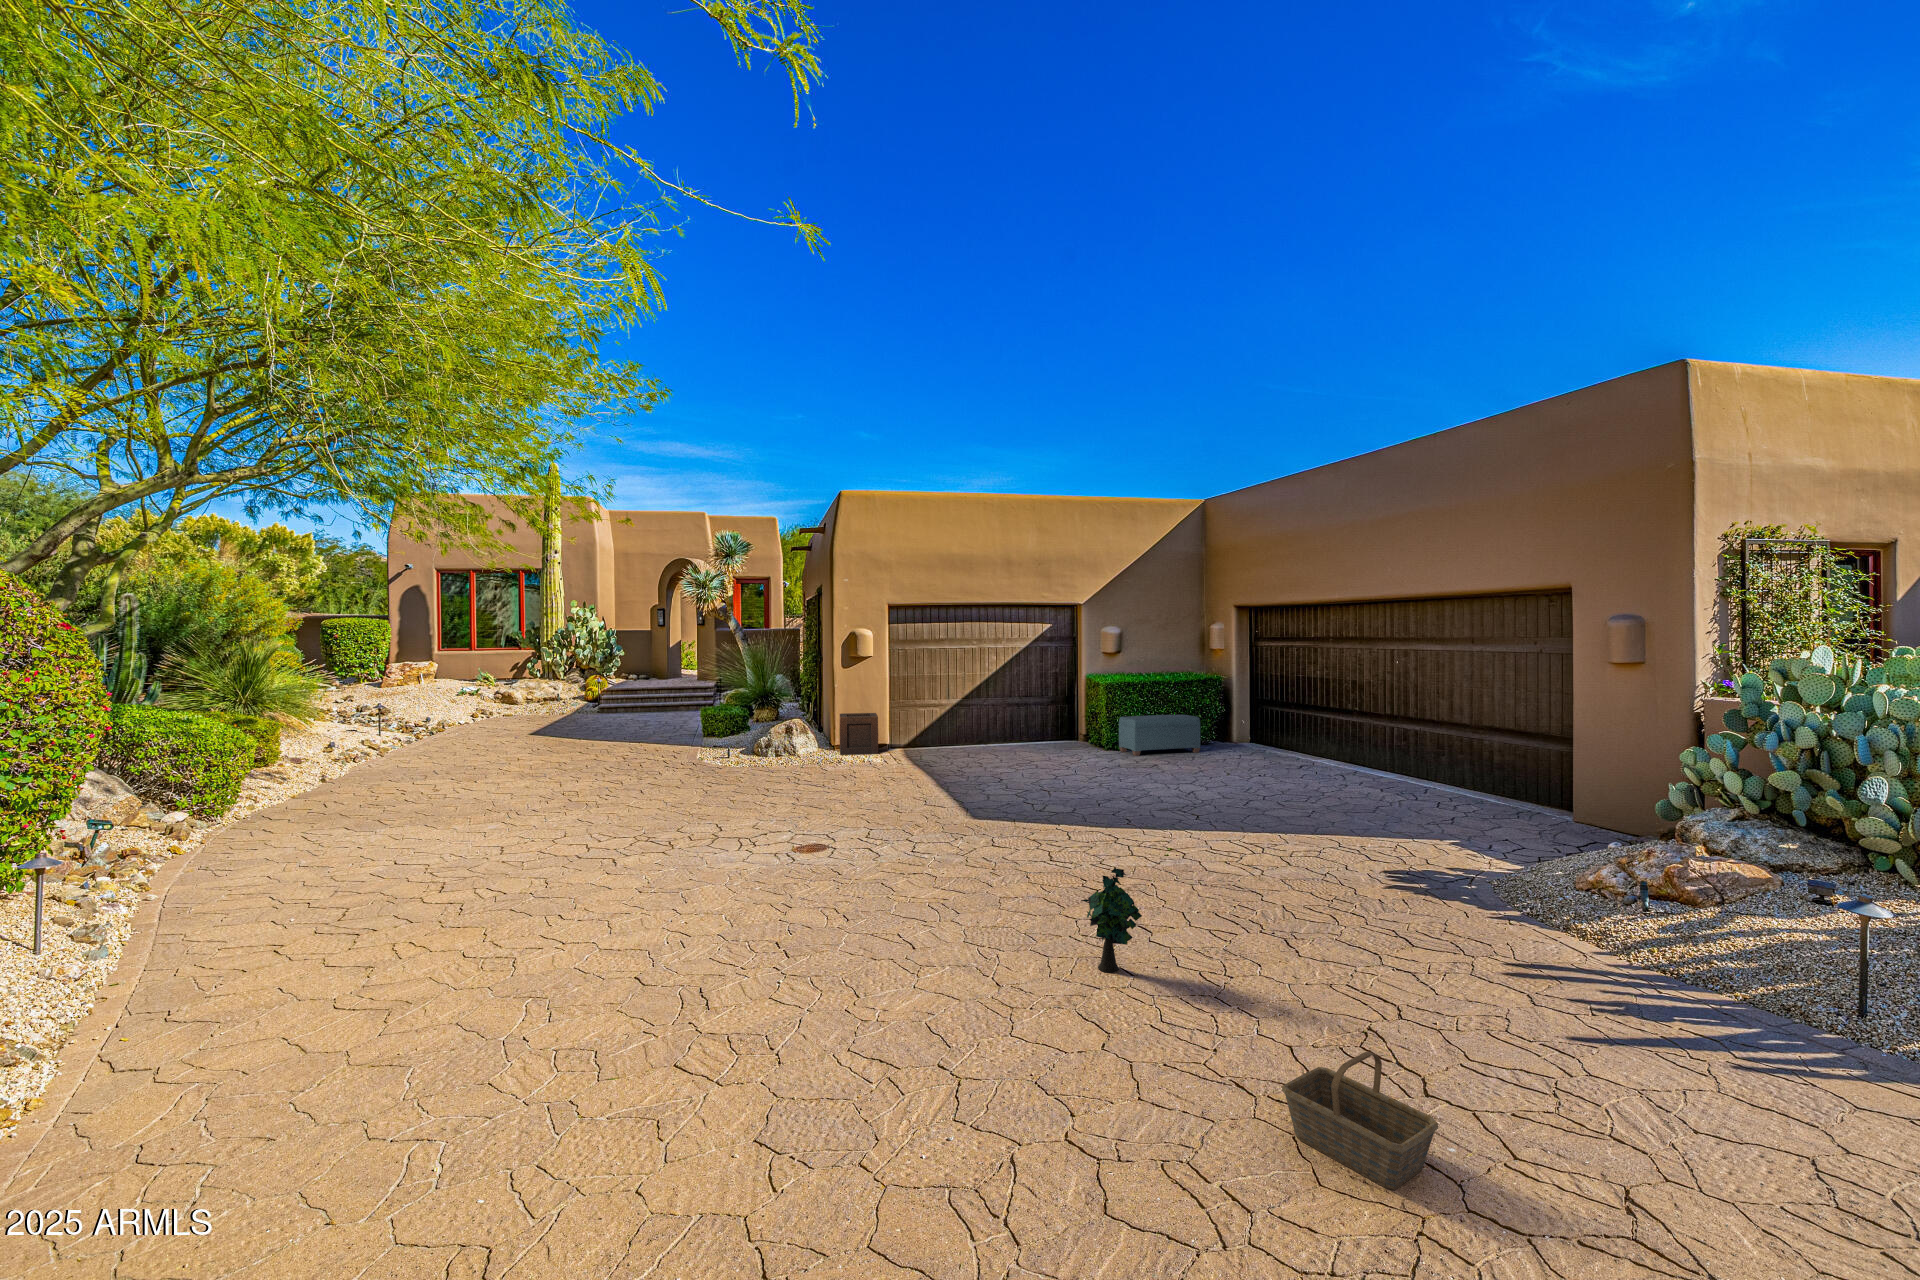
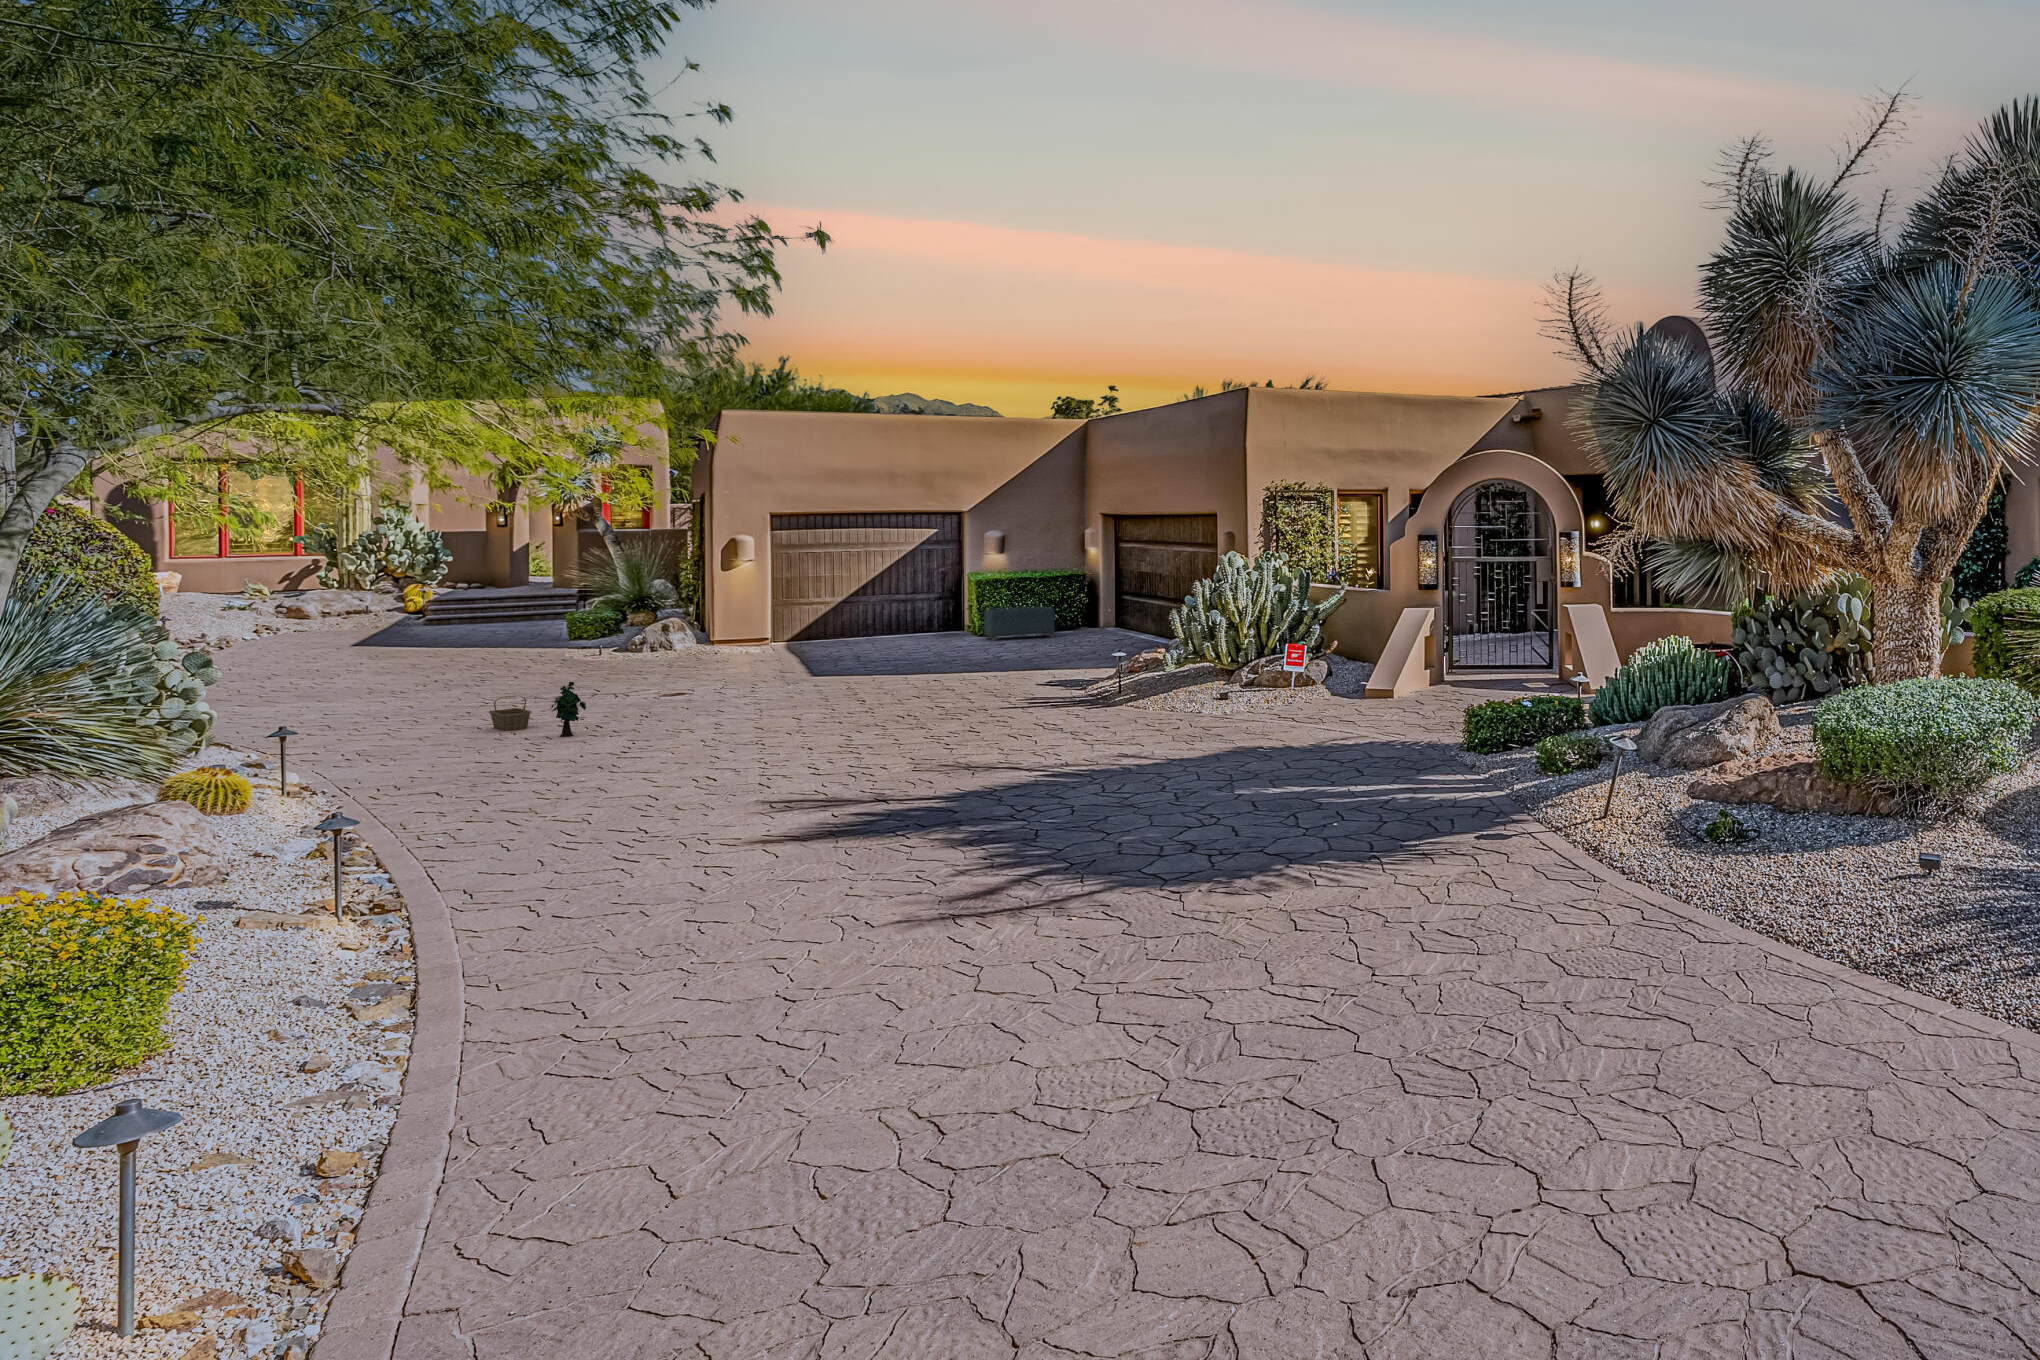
wooden crate: present [840,713,878,755] -> none [716,611,755,648]
decorative plant: present [1081,868,1142,973] -> present [551,682,586,737]
basket: present [1282,1051,1438,1190] -> present [489,696,532,731]

